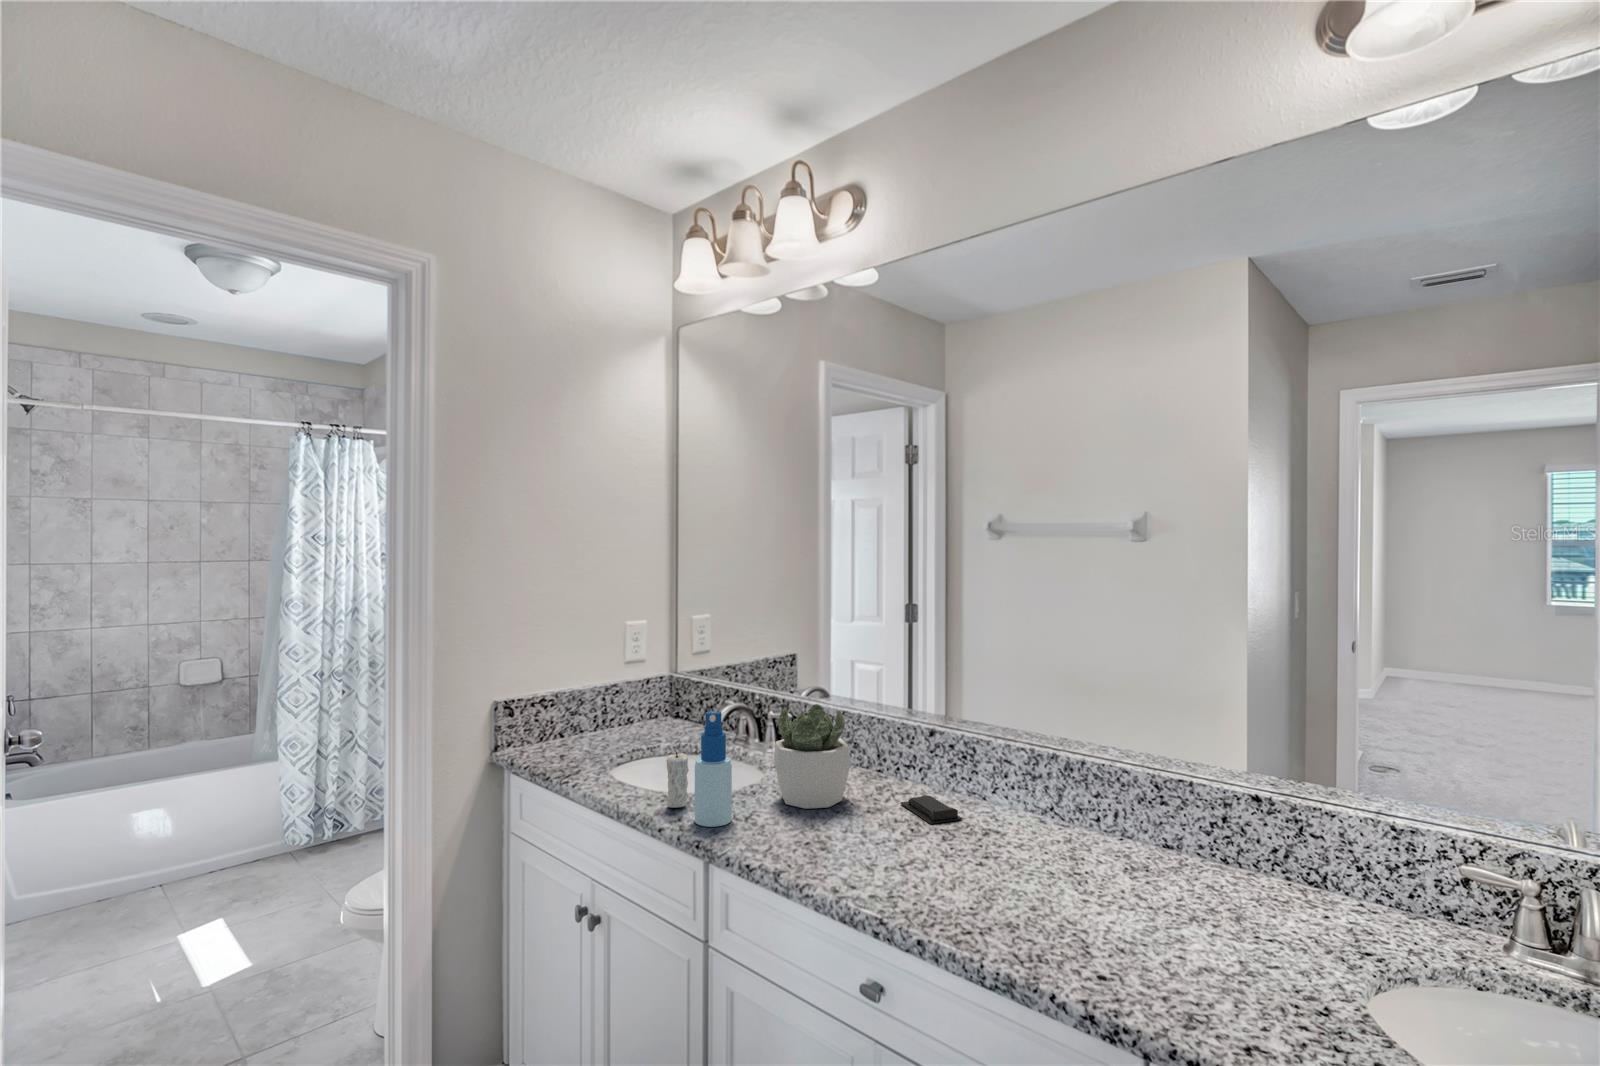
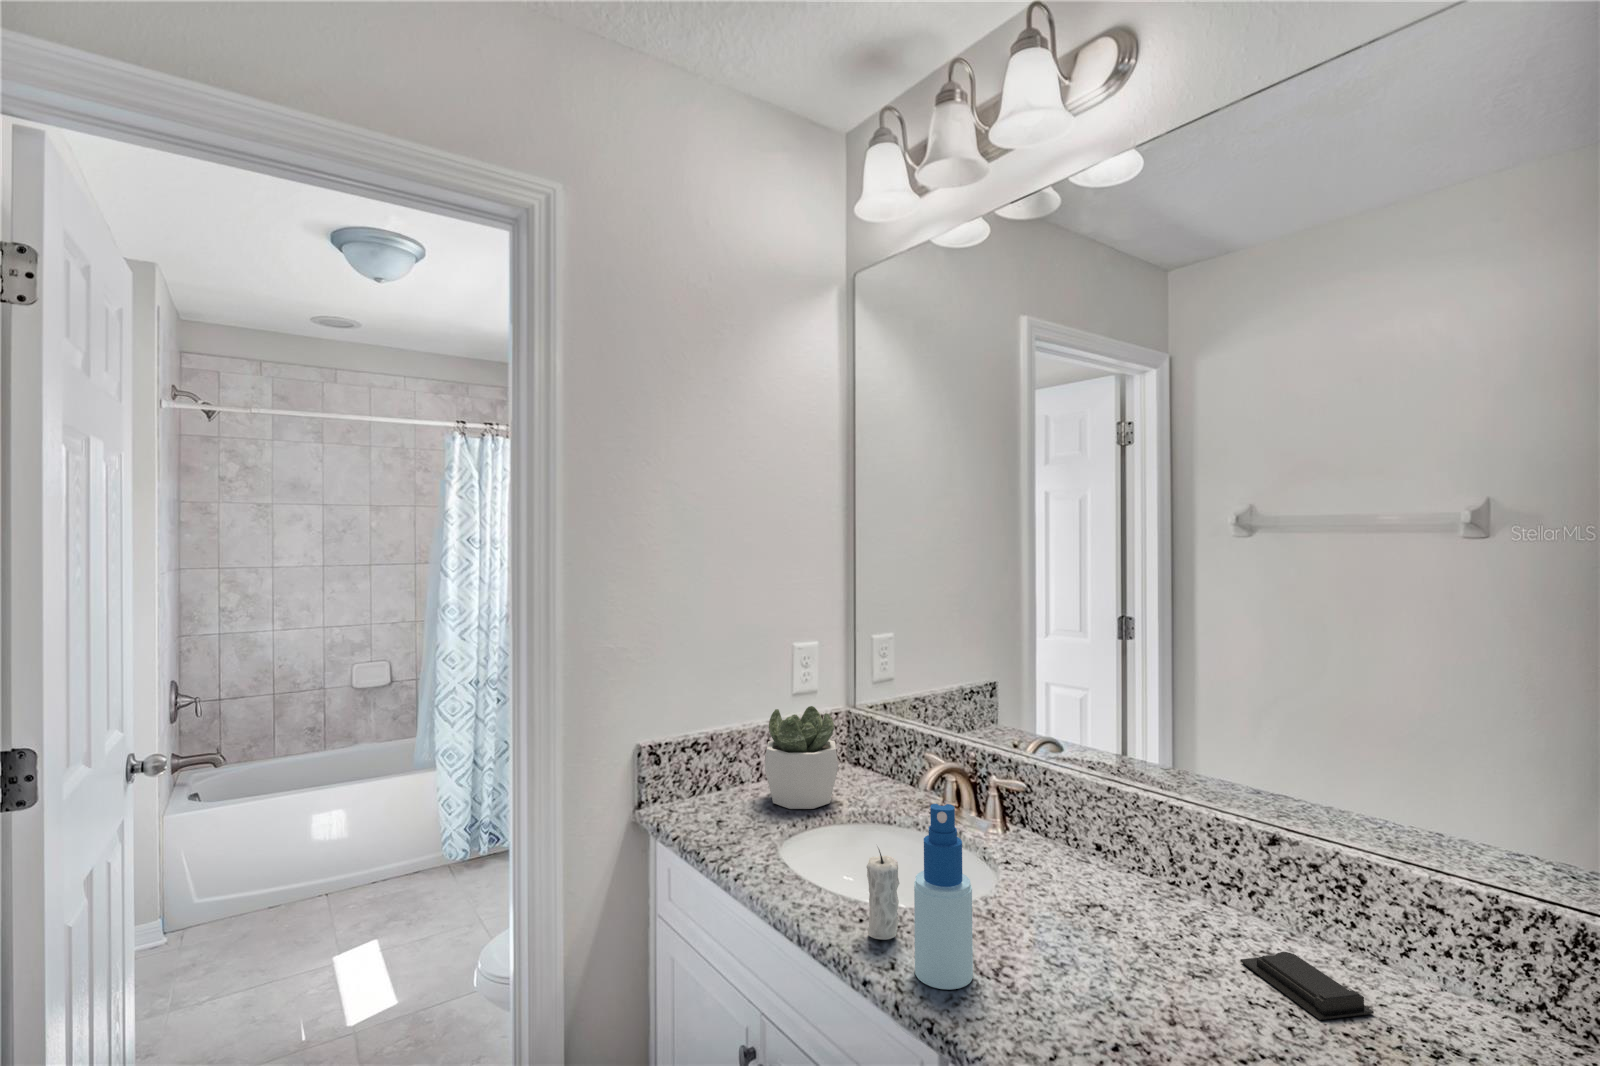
succulent plant: present [773,704,851,809] -> present [765,706,838,809]

